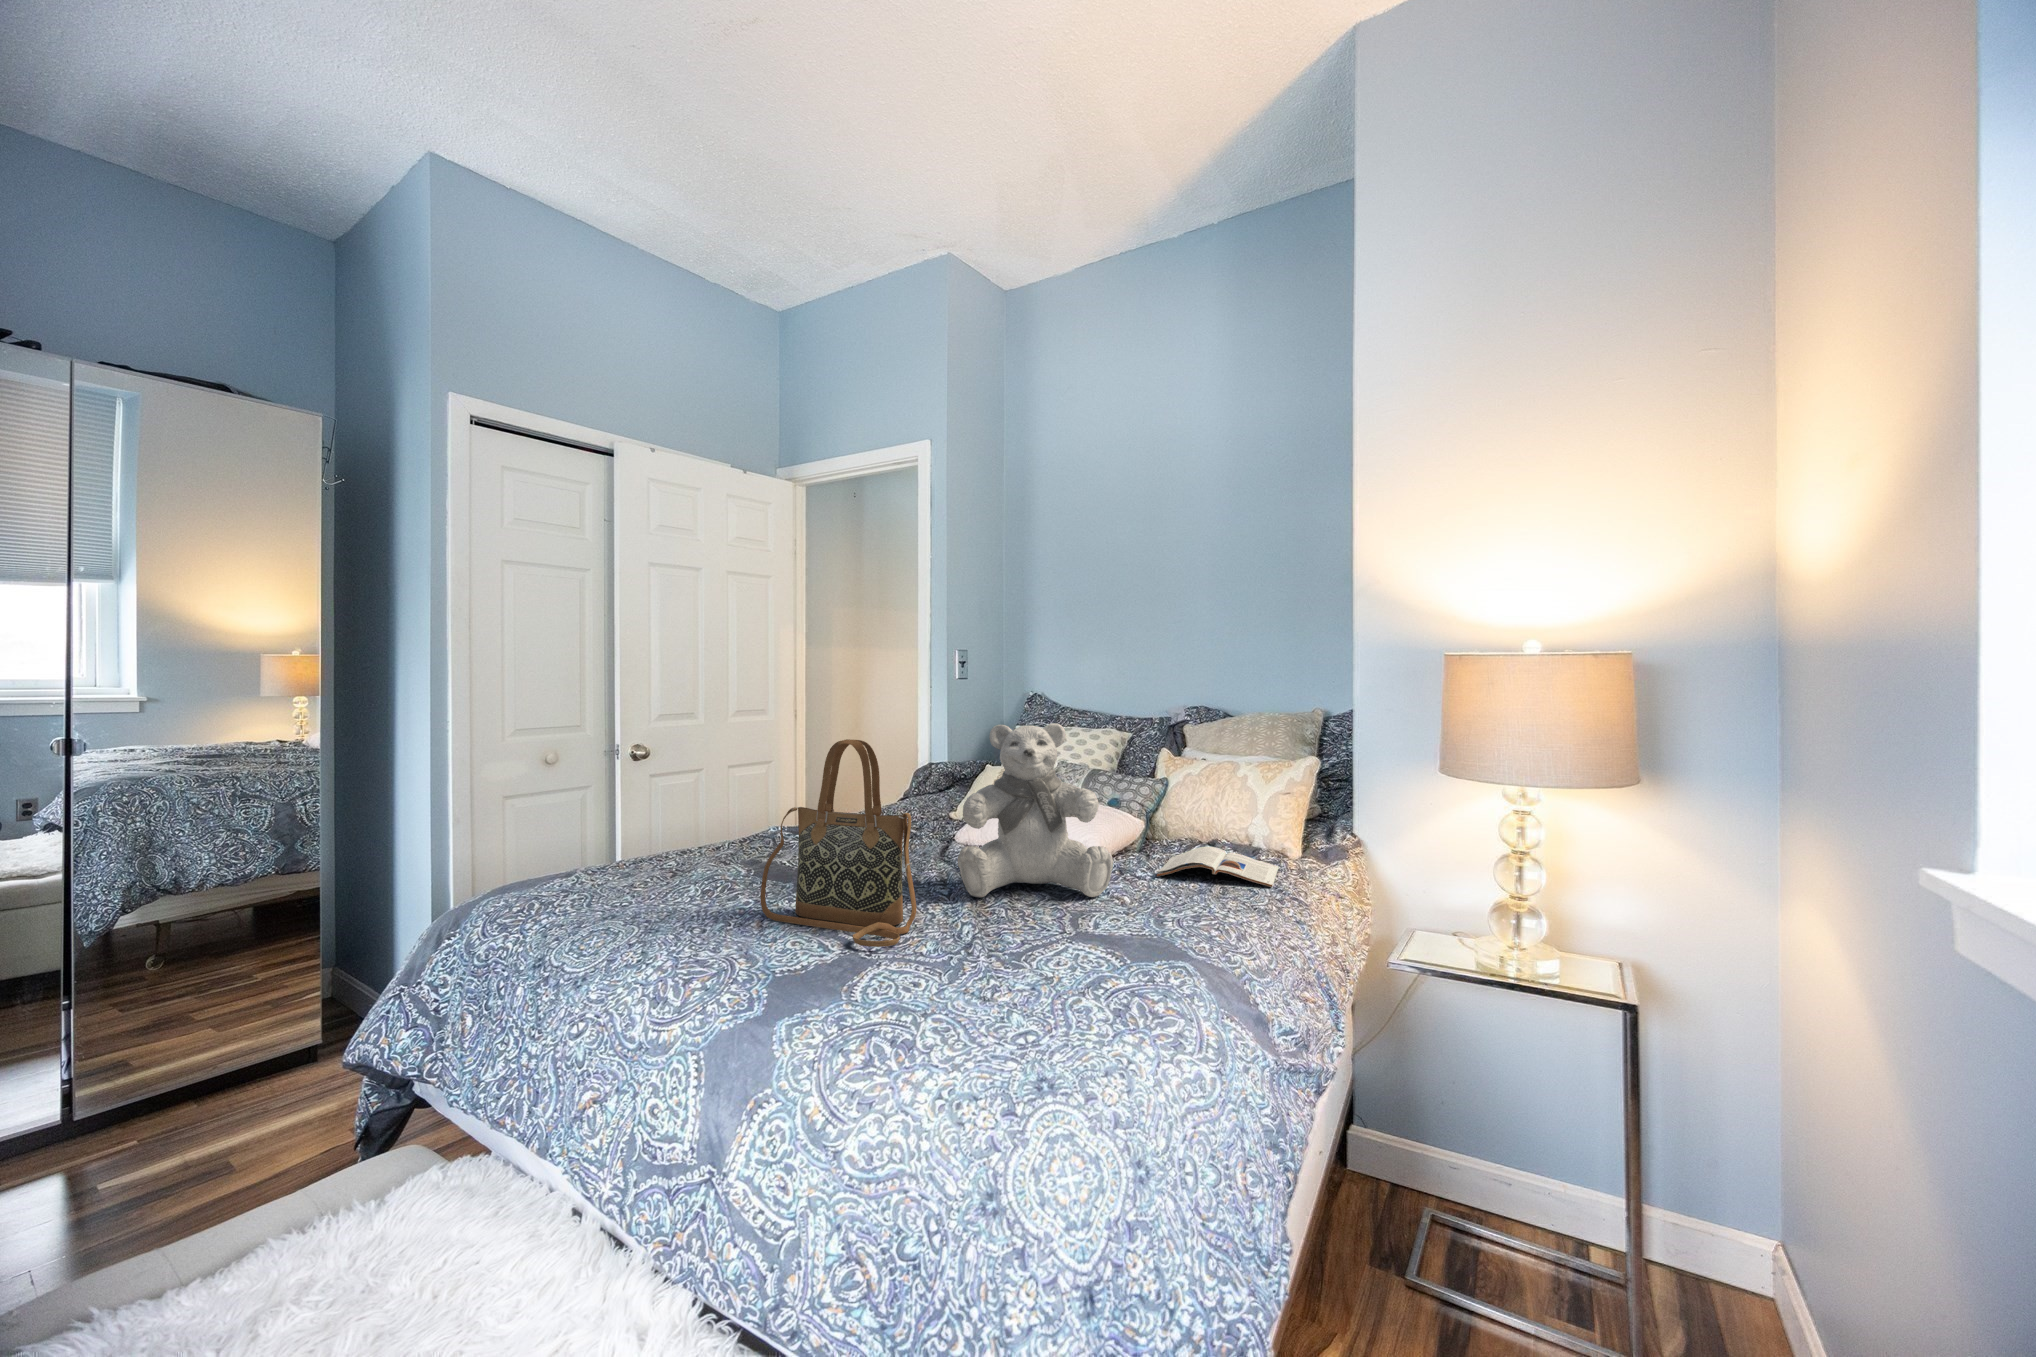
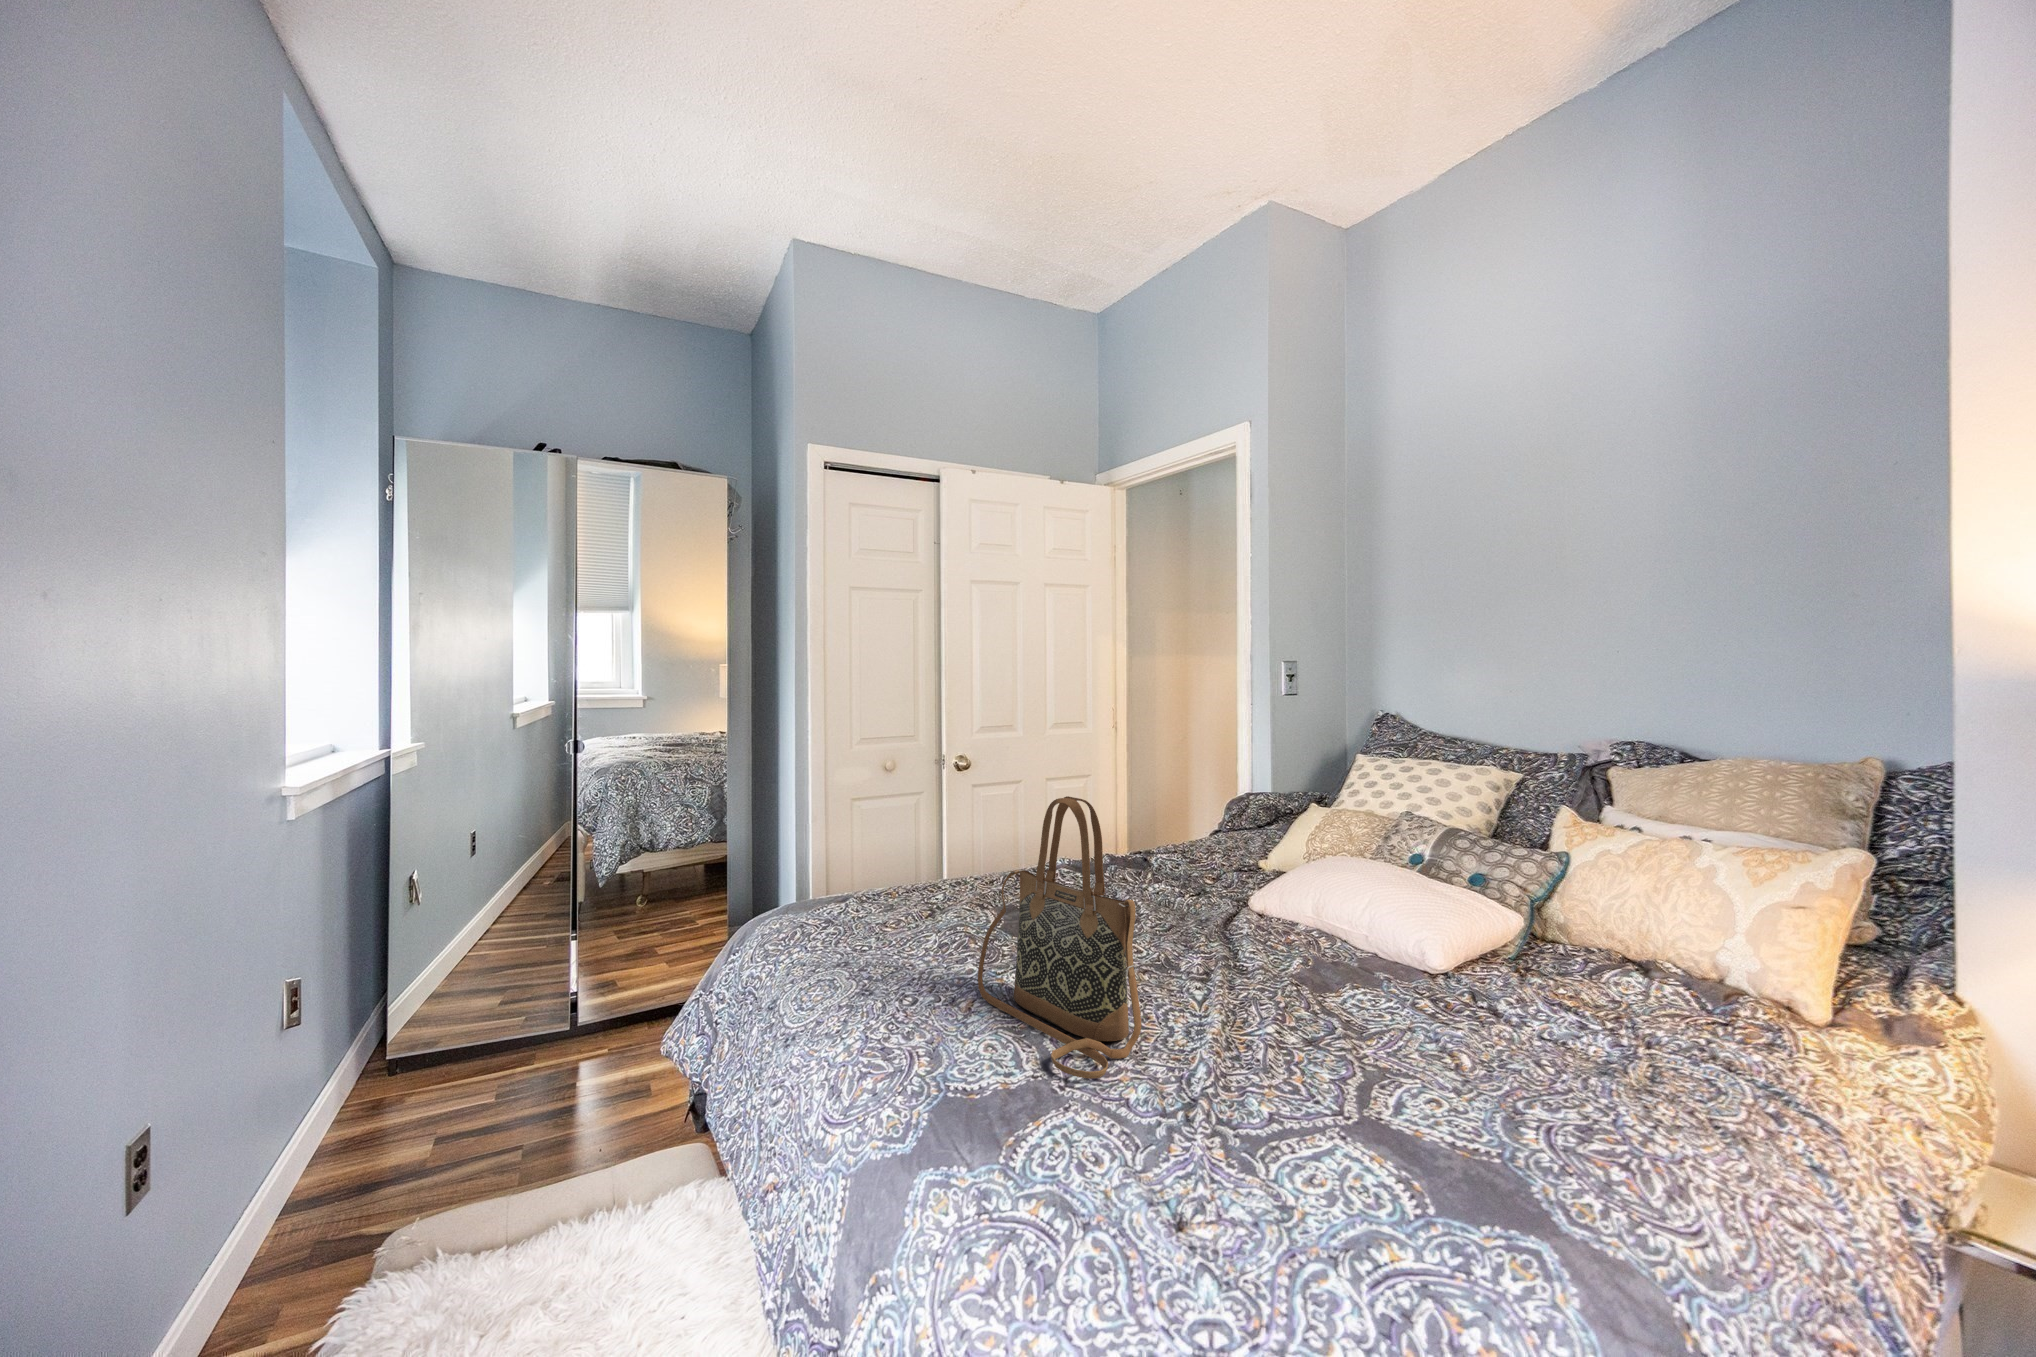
teddy bear: present [958,723,1113,897] -> none [1216,781,1446,1043]
magazine: present [1157,847,1279,887] -> none [1531,978,1777,1083]

